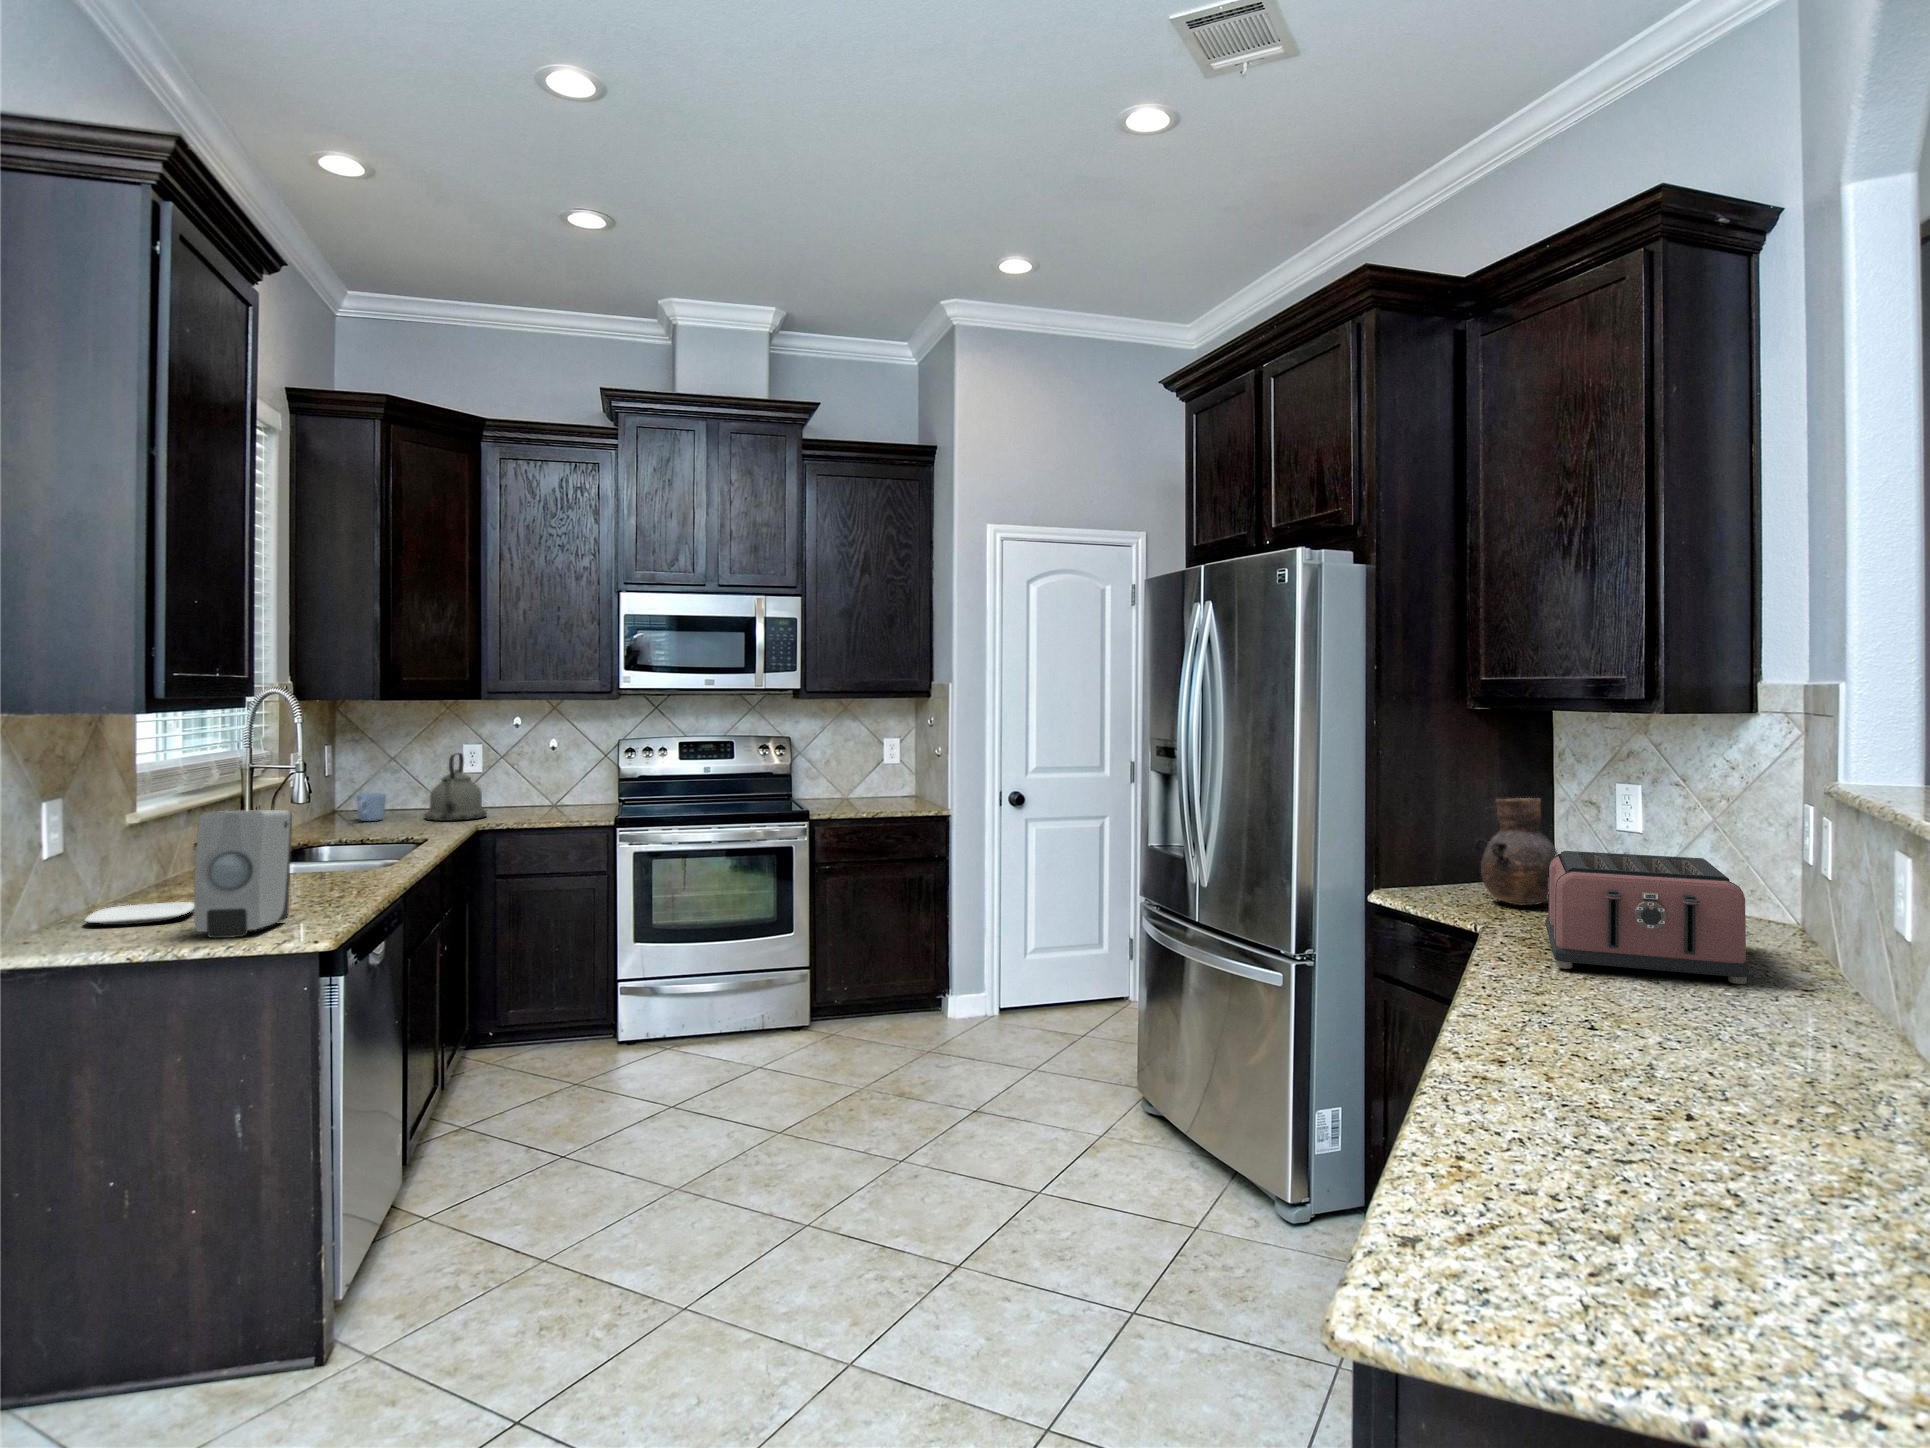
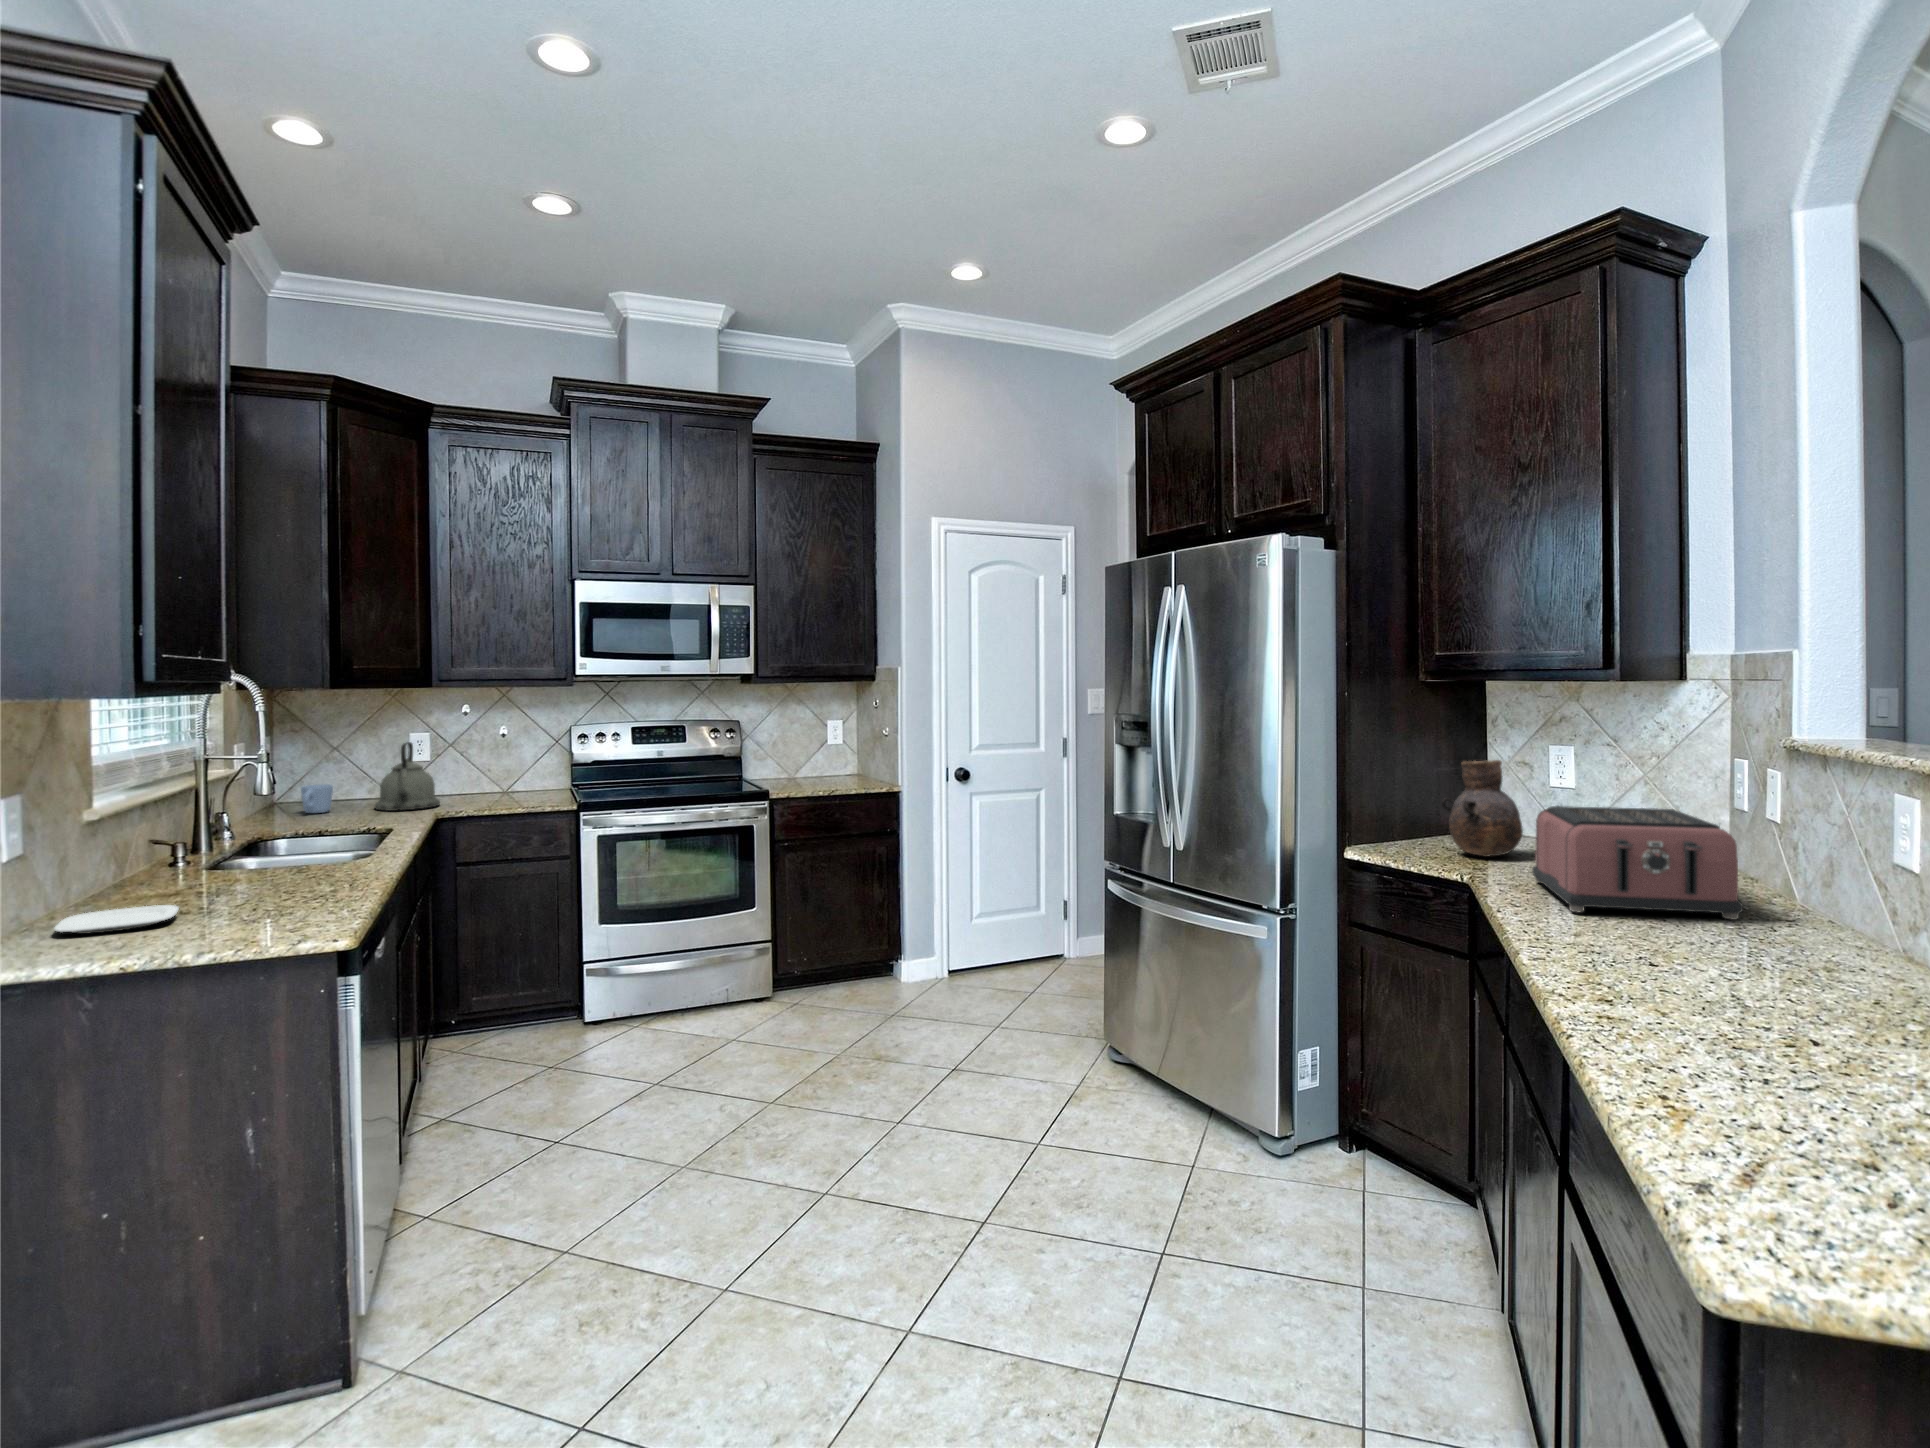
soap dispenser: present [194,810,292,938] -> none [193,803,294,943]

